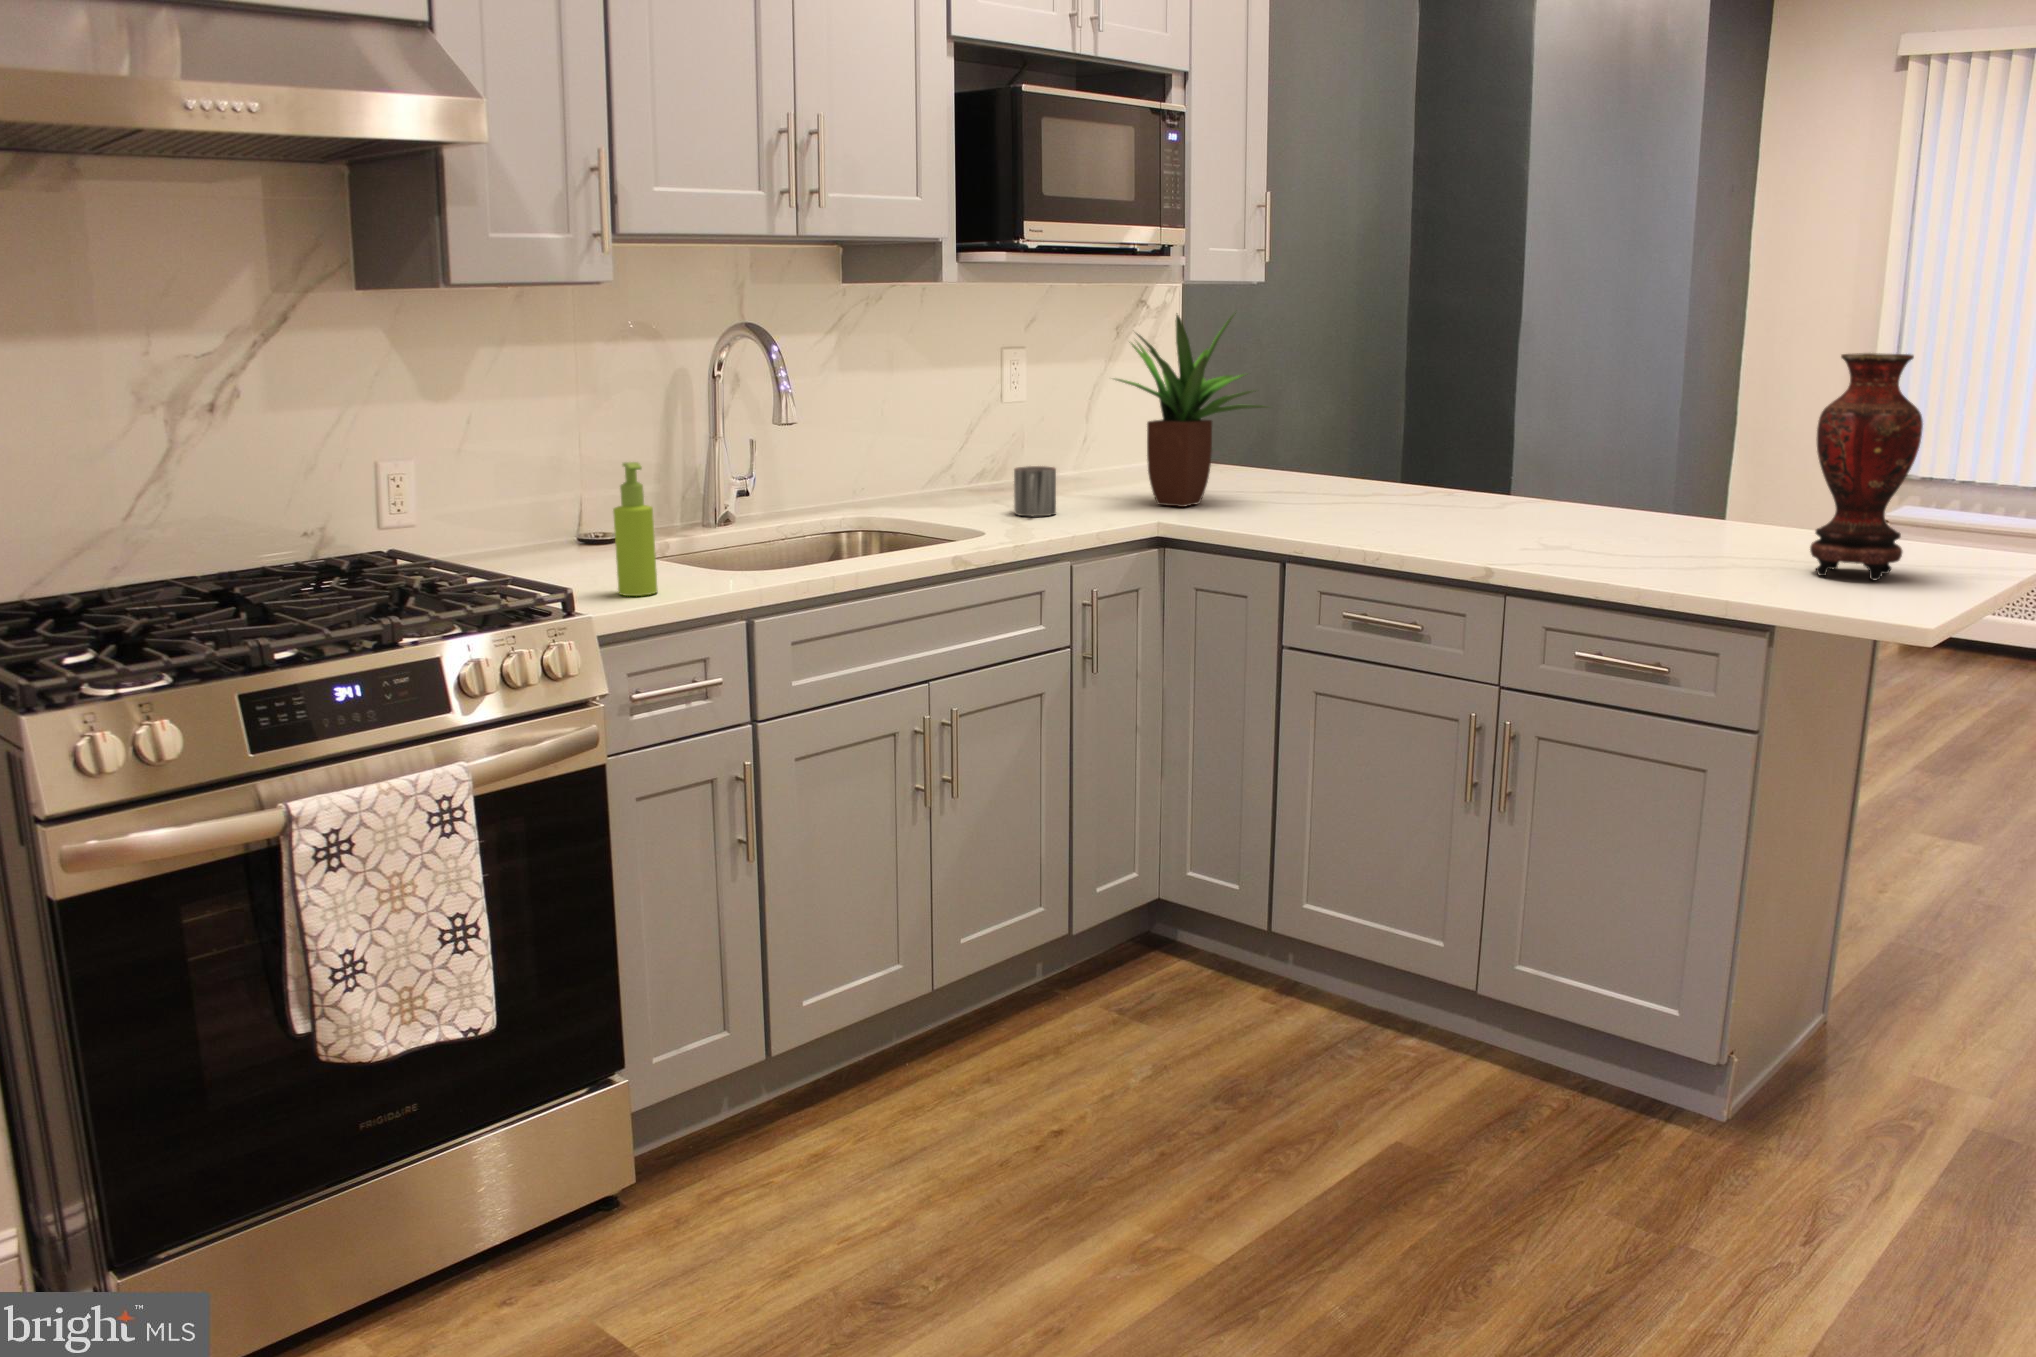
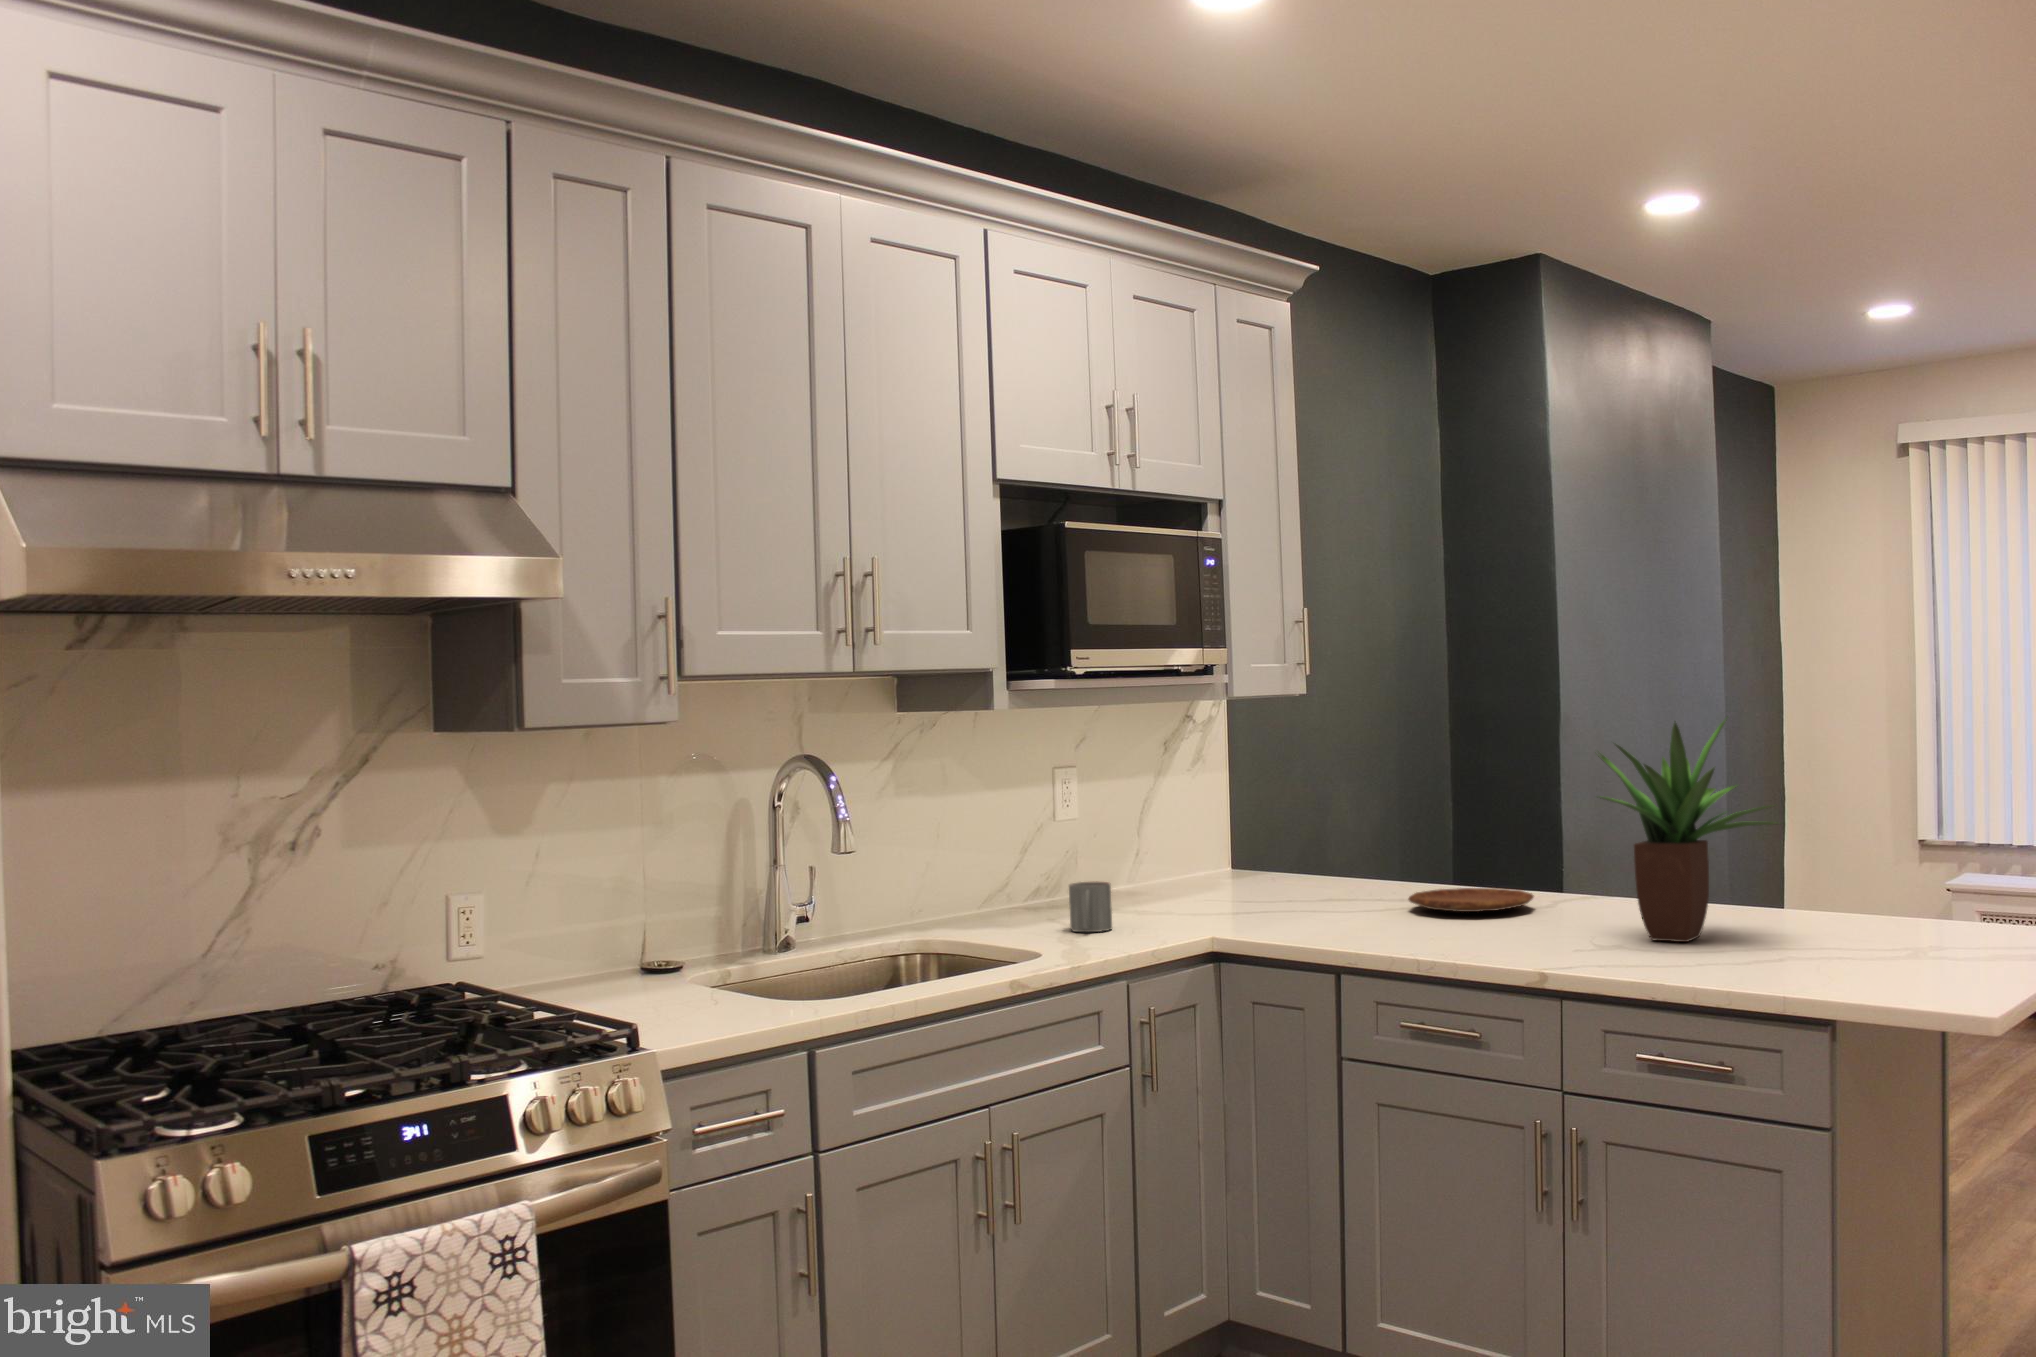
potted plant: present [1116,313,1267,507] -> present [1598,720,1774,942]
vase: present [1810,353,1923,580] -> none [1864,748,1969,974]
soap dispenser: present [613,462,658,596] -> none [677,892,718,1025]
tray: none [1349,484,1474,507] -> present [1409,888,1534,912]

